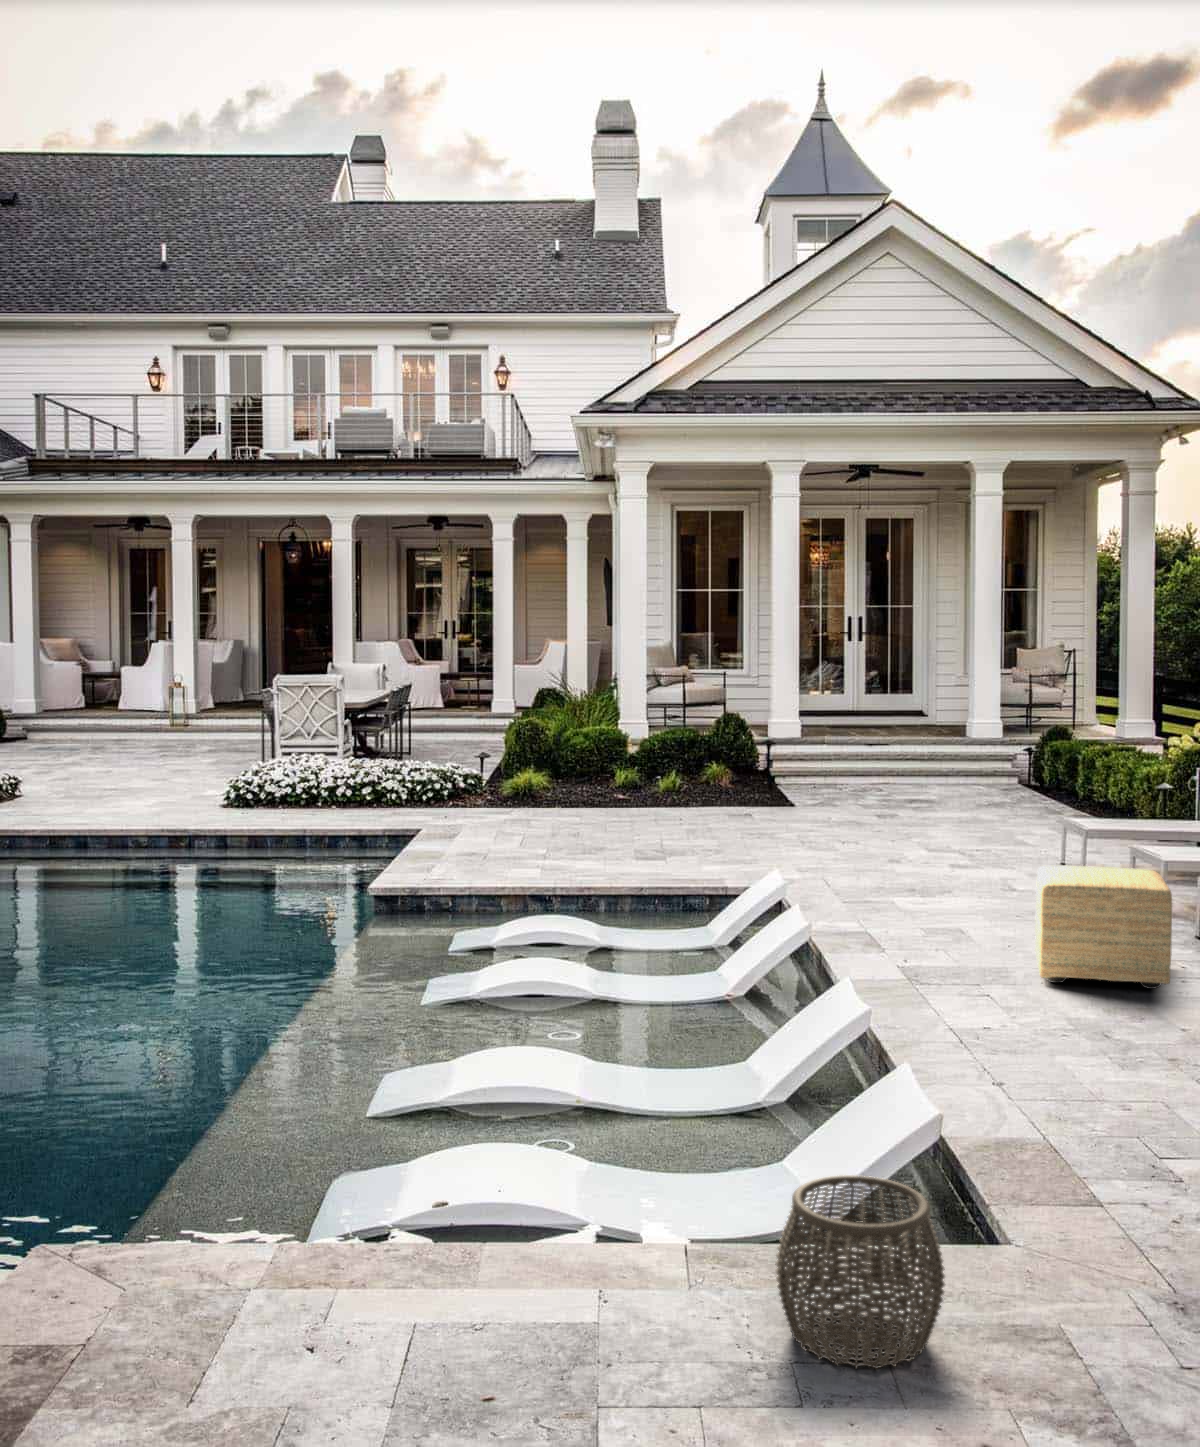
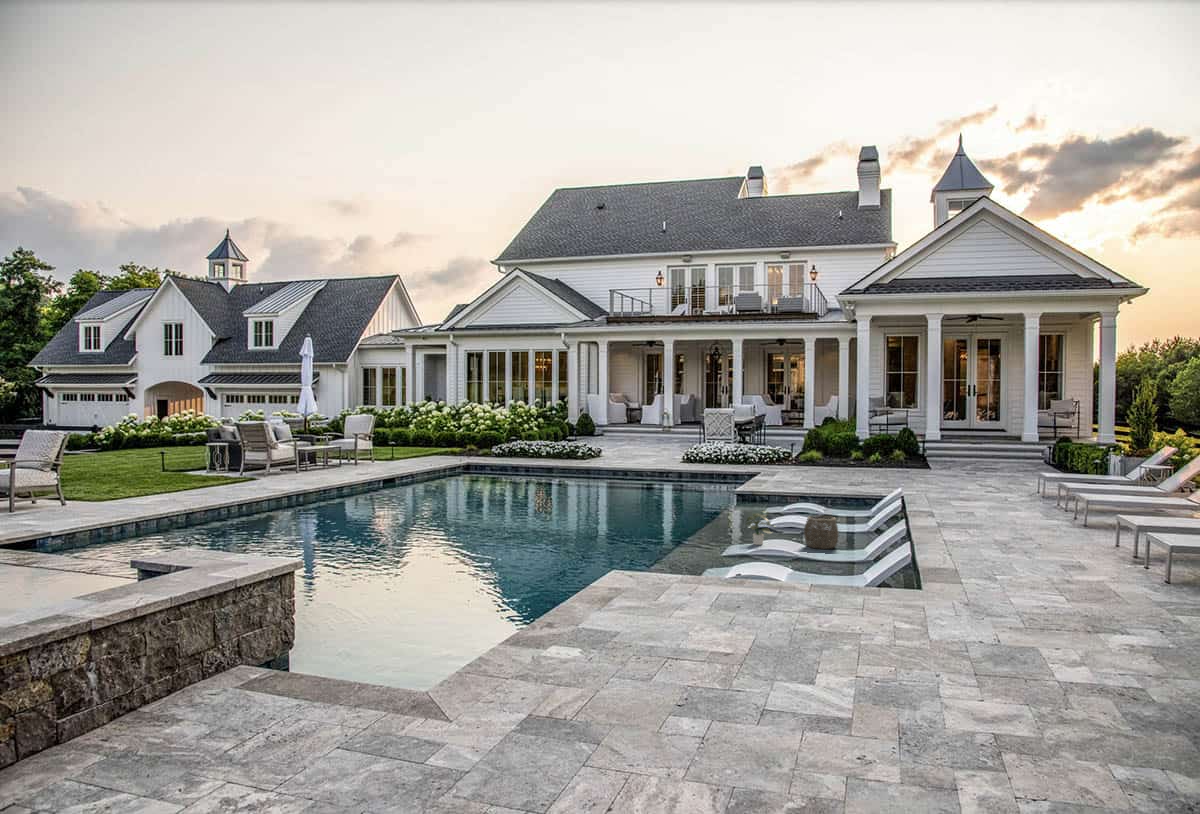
ottoman: present [1035,866,1172,989] -> none [945,475,994,513]
potted plant: none [490,1190,652,1372] -> present [746,512,775,545]

